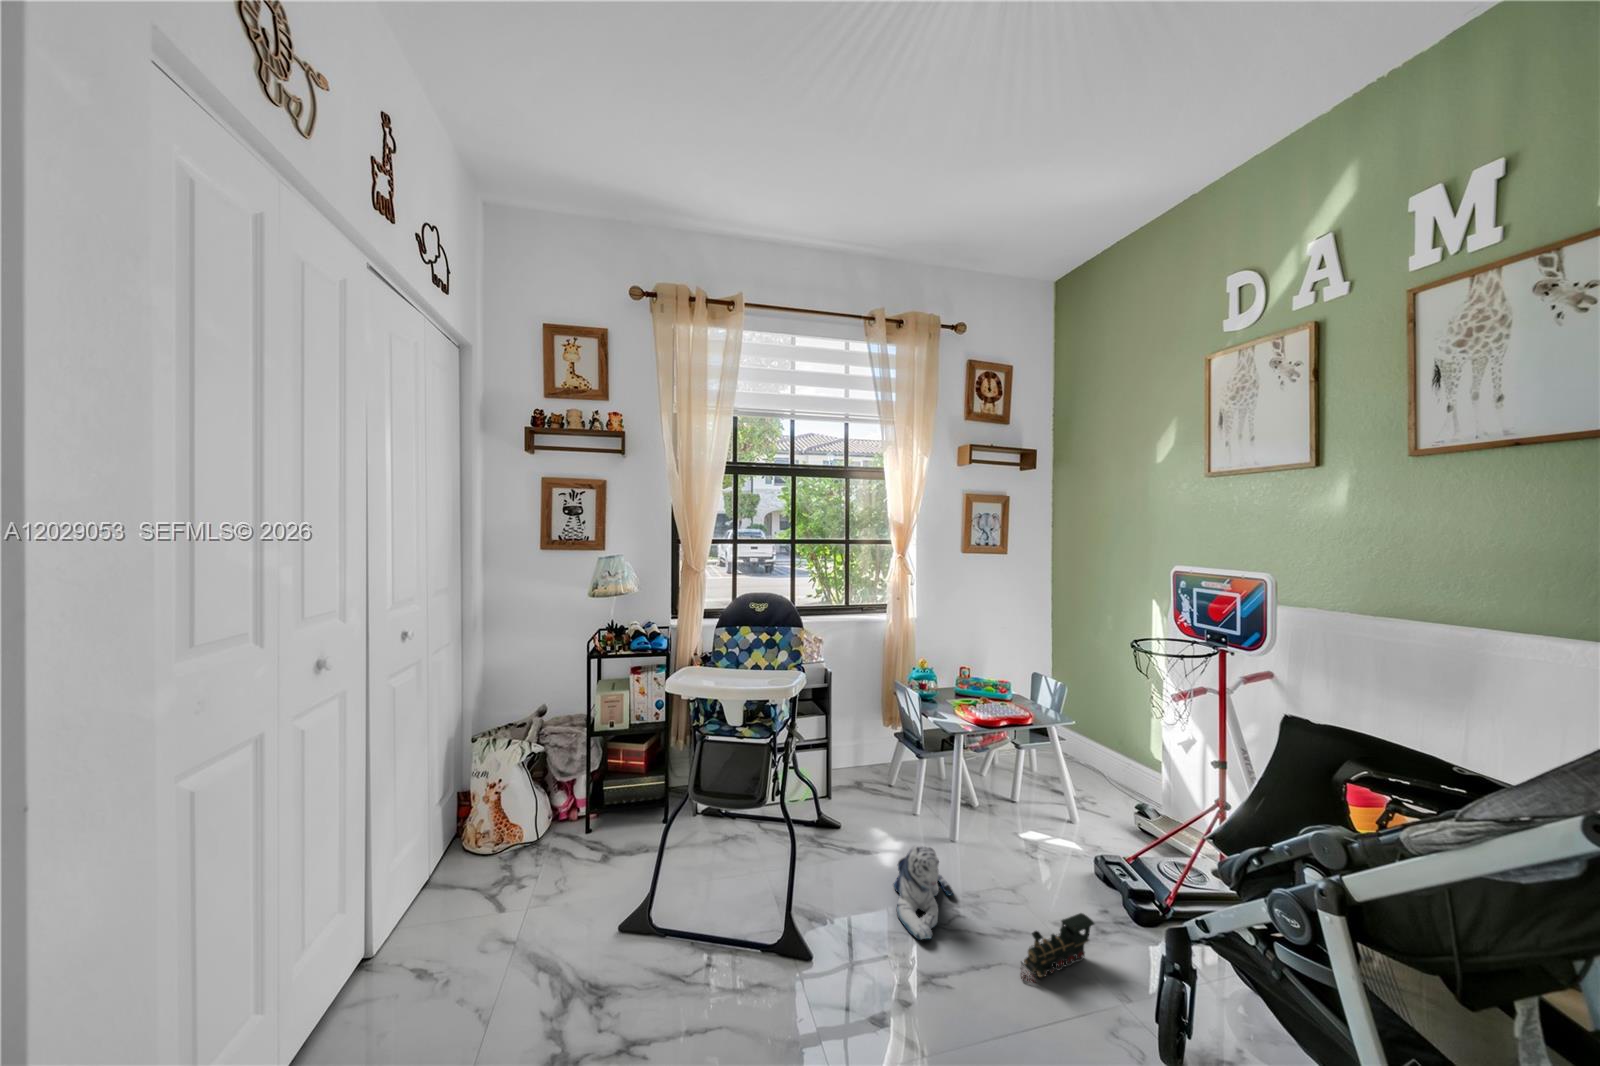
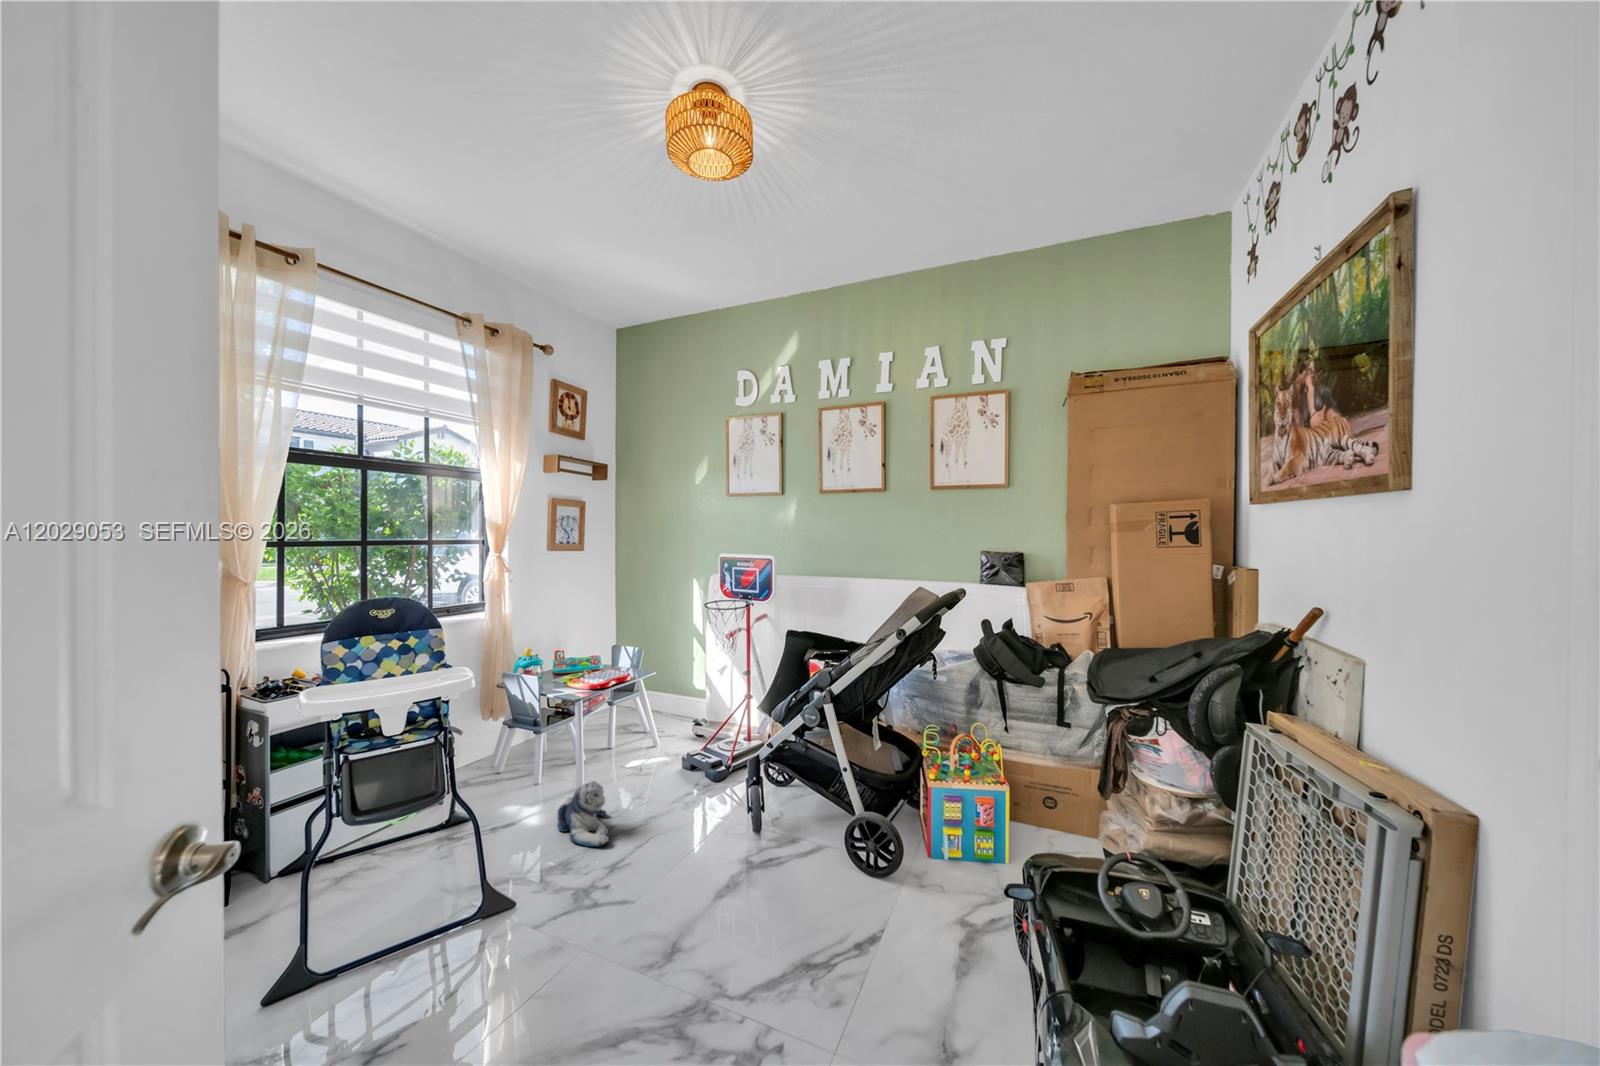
toy train: present [1021,913,1094,982] -> none [671,780,705,831]

